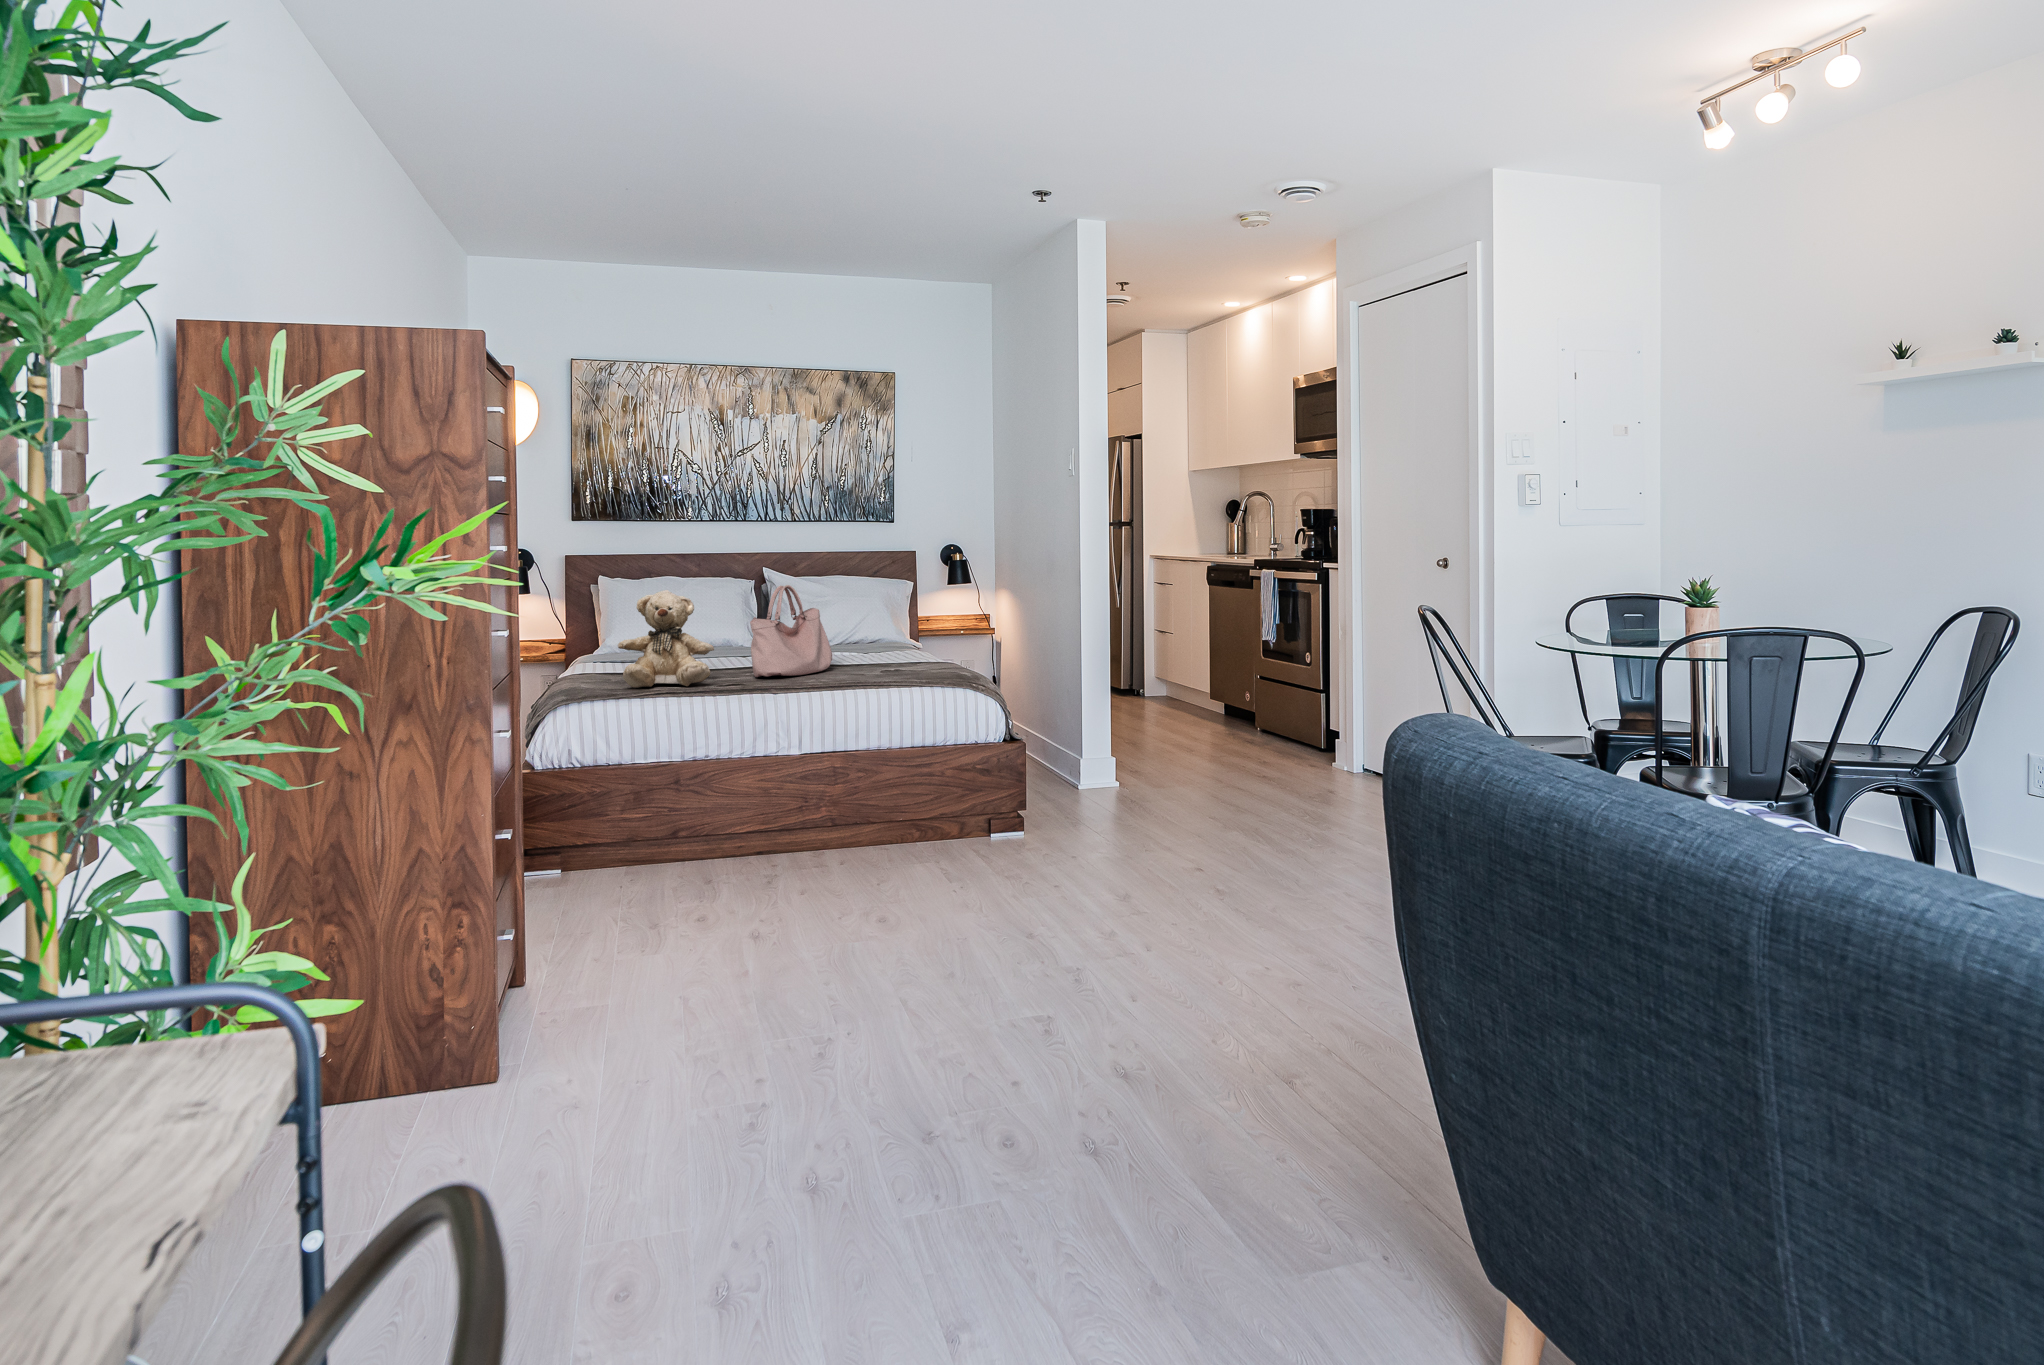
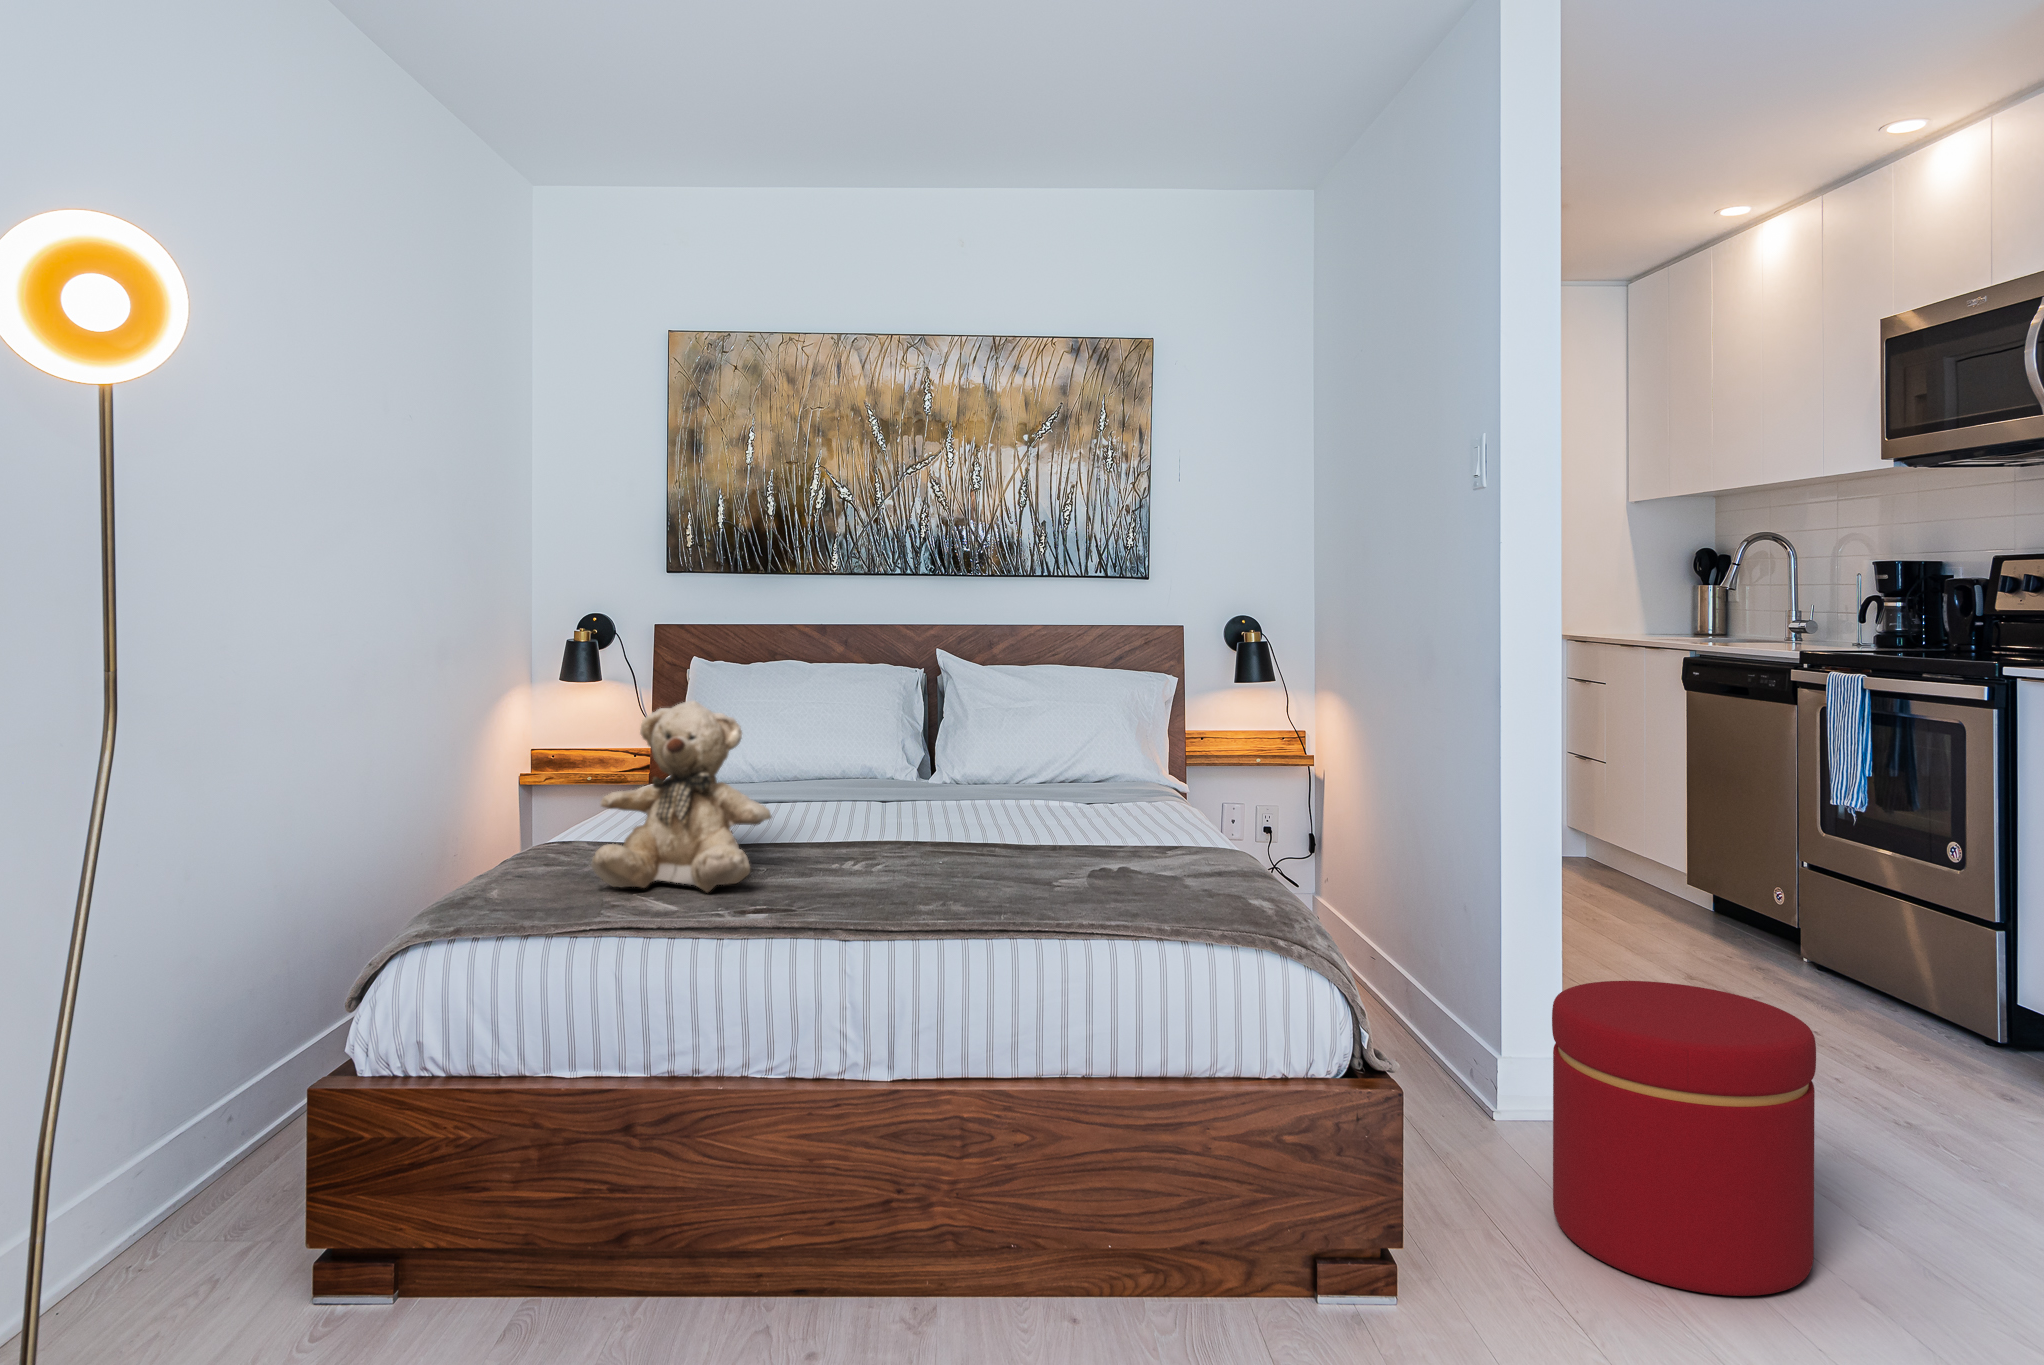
handbag: present [750,585,832,677] -> none [841,695,1002,875]
ottoman: none [1095,706,1195,821] -> present [1552,981,1816,1296]

